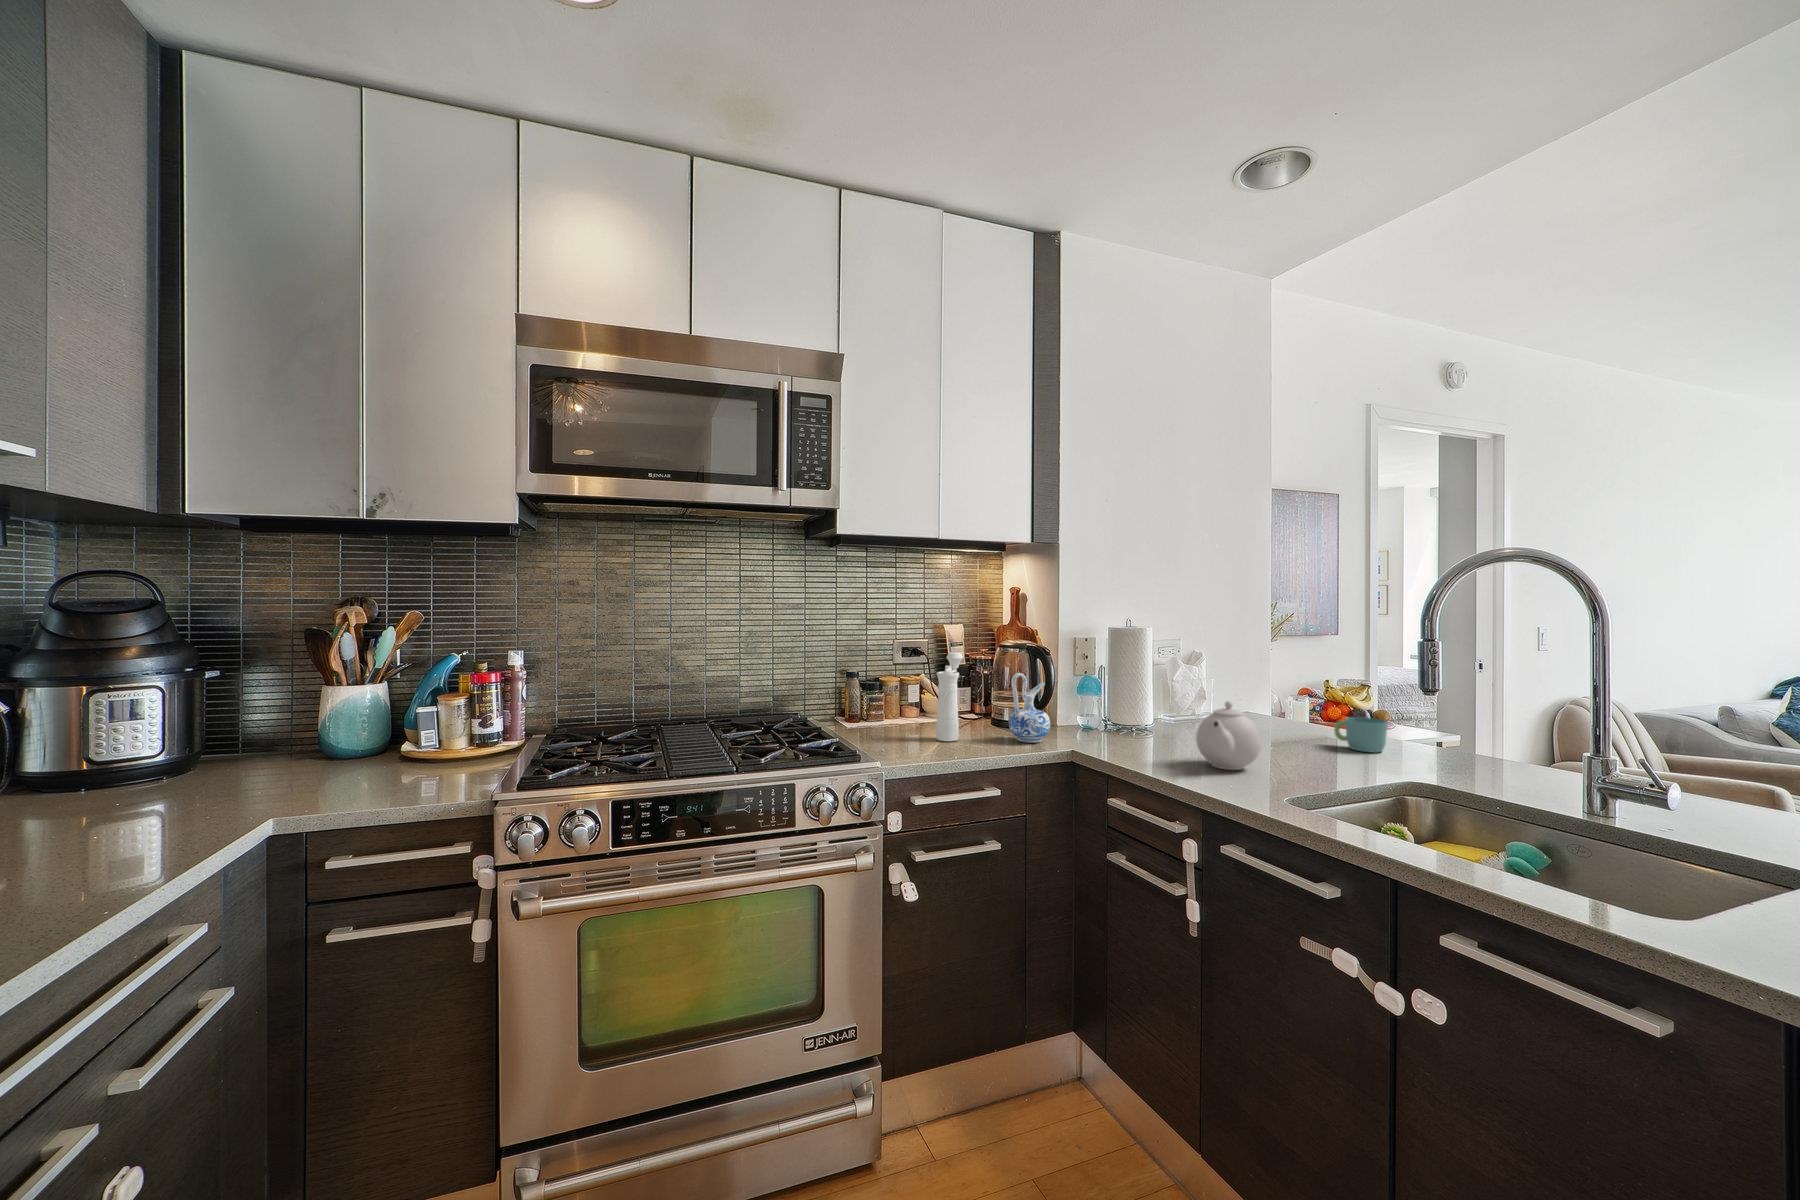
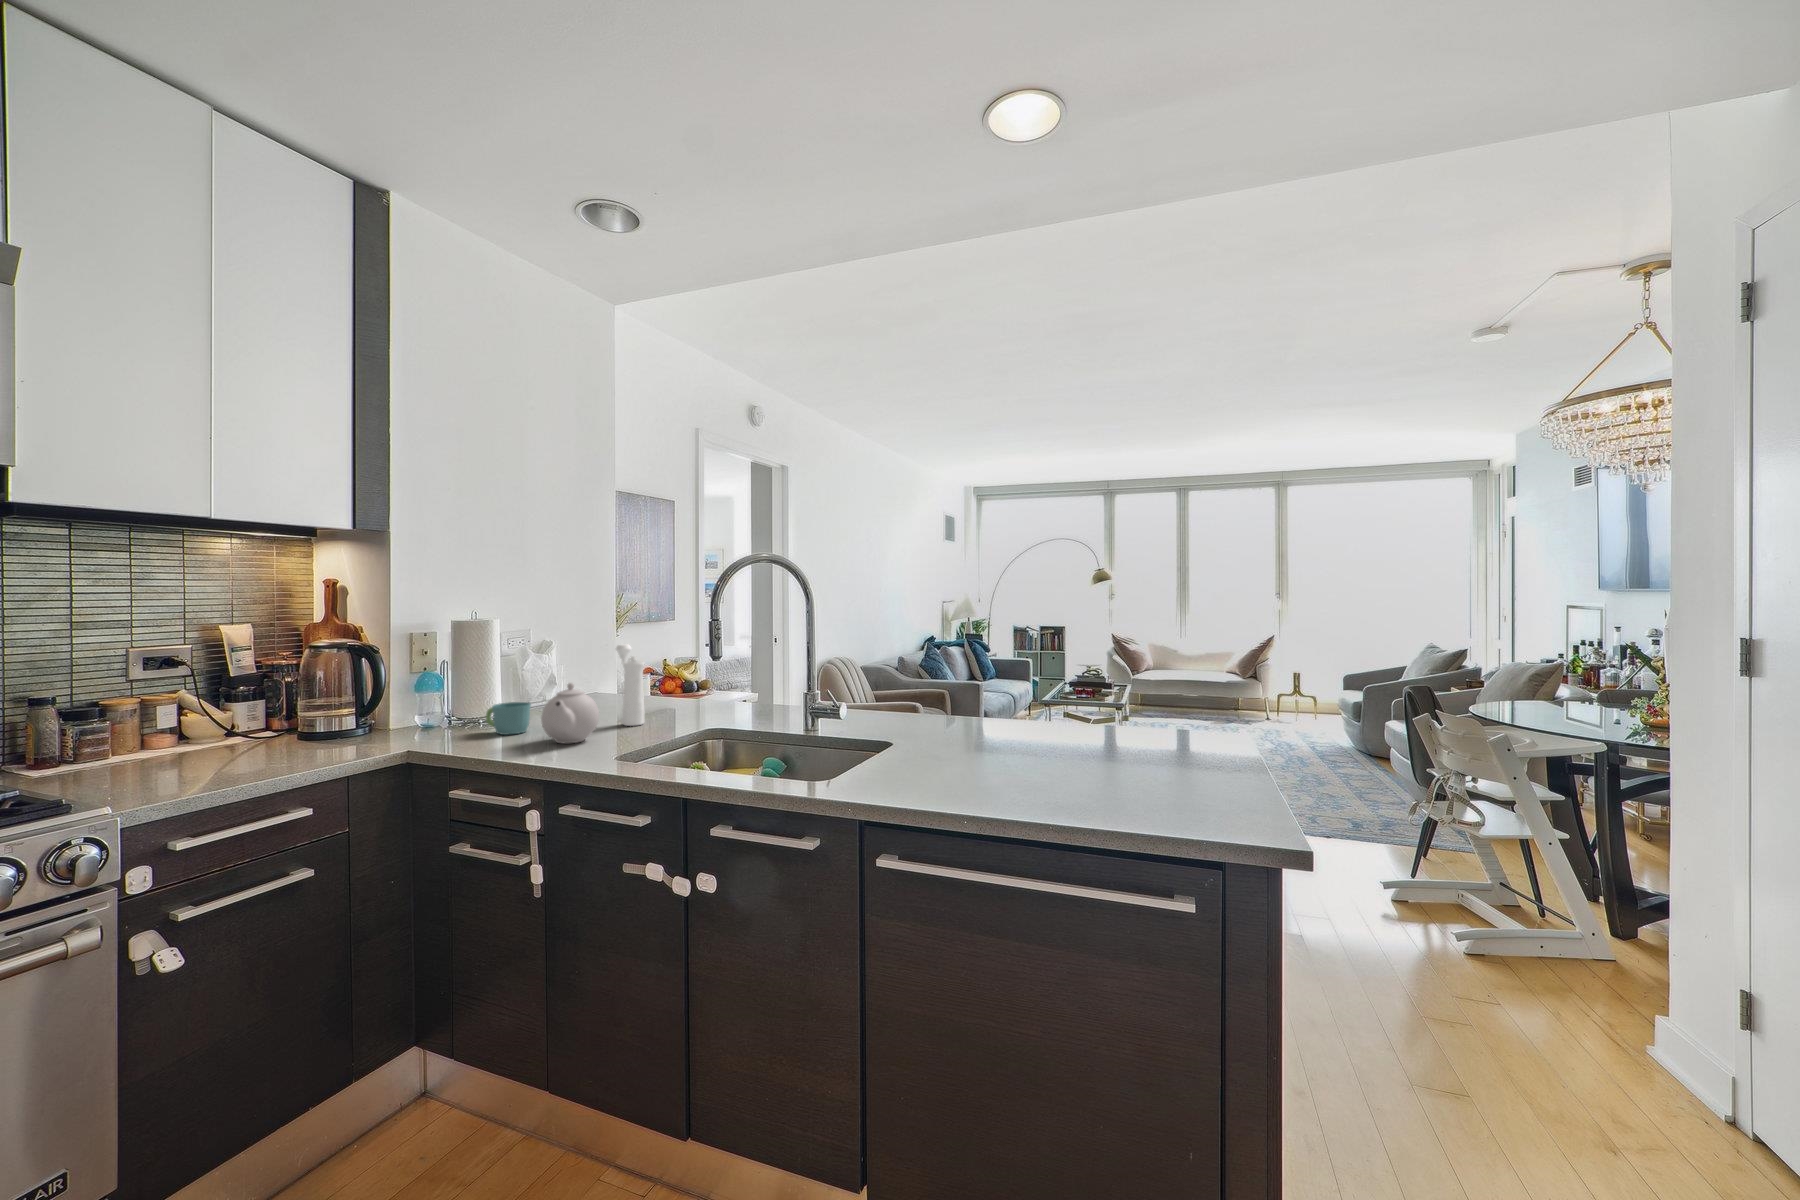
pepper mill: present [936,652,963,741] -> present [616,644,644,726]
ceramic pitcher: present [1009,673,1050,743] -> none [323,676,380,752]
mug: present [1334,717,1388,752] -> present [486,702,531,735]

